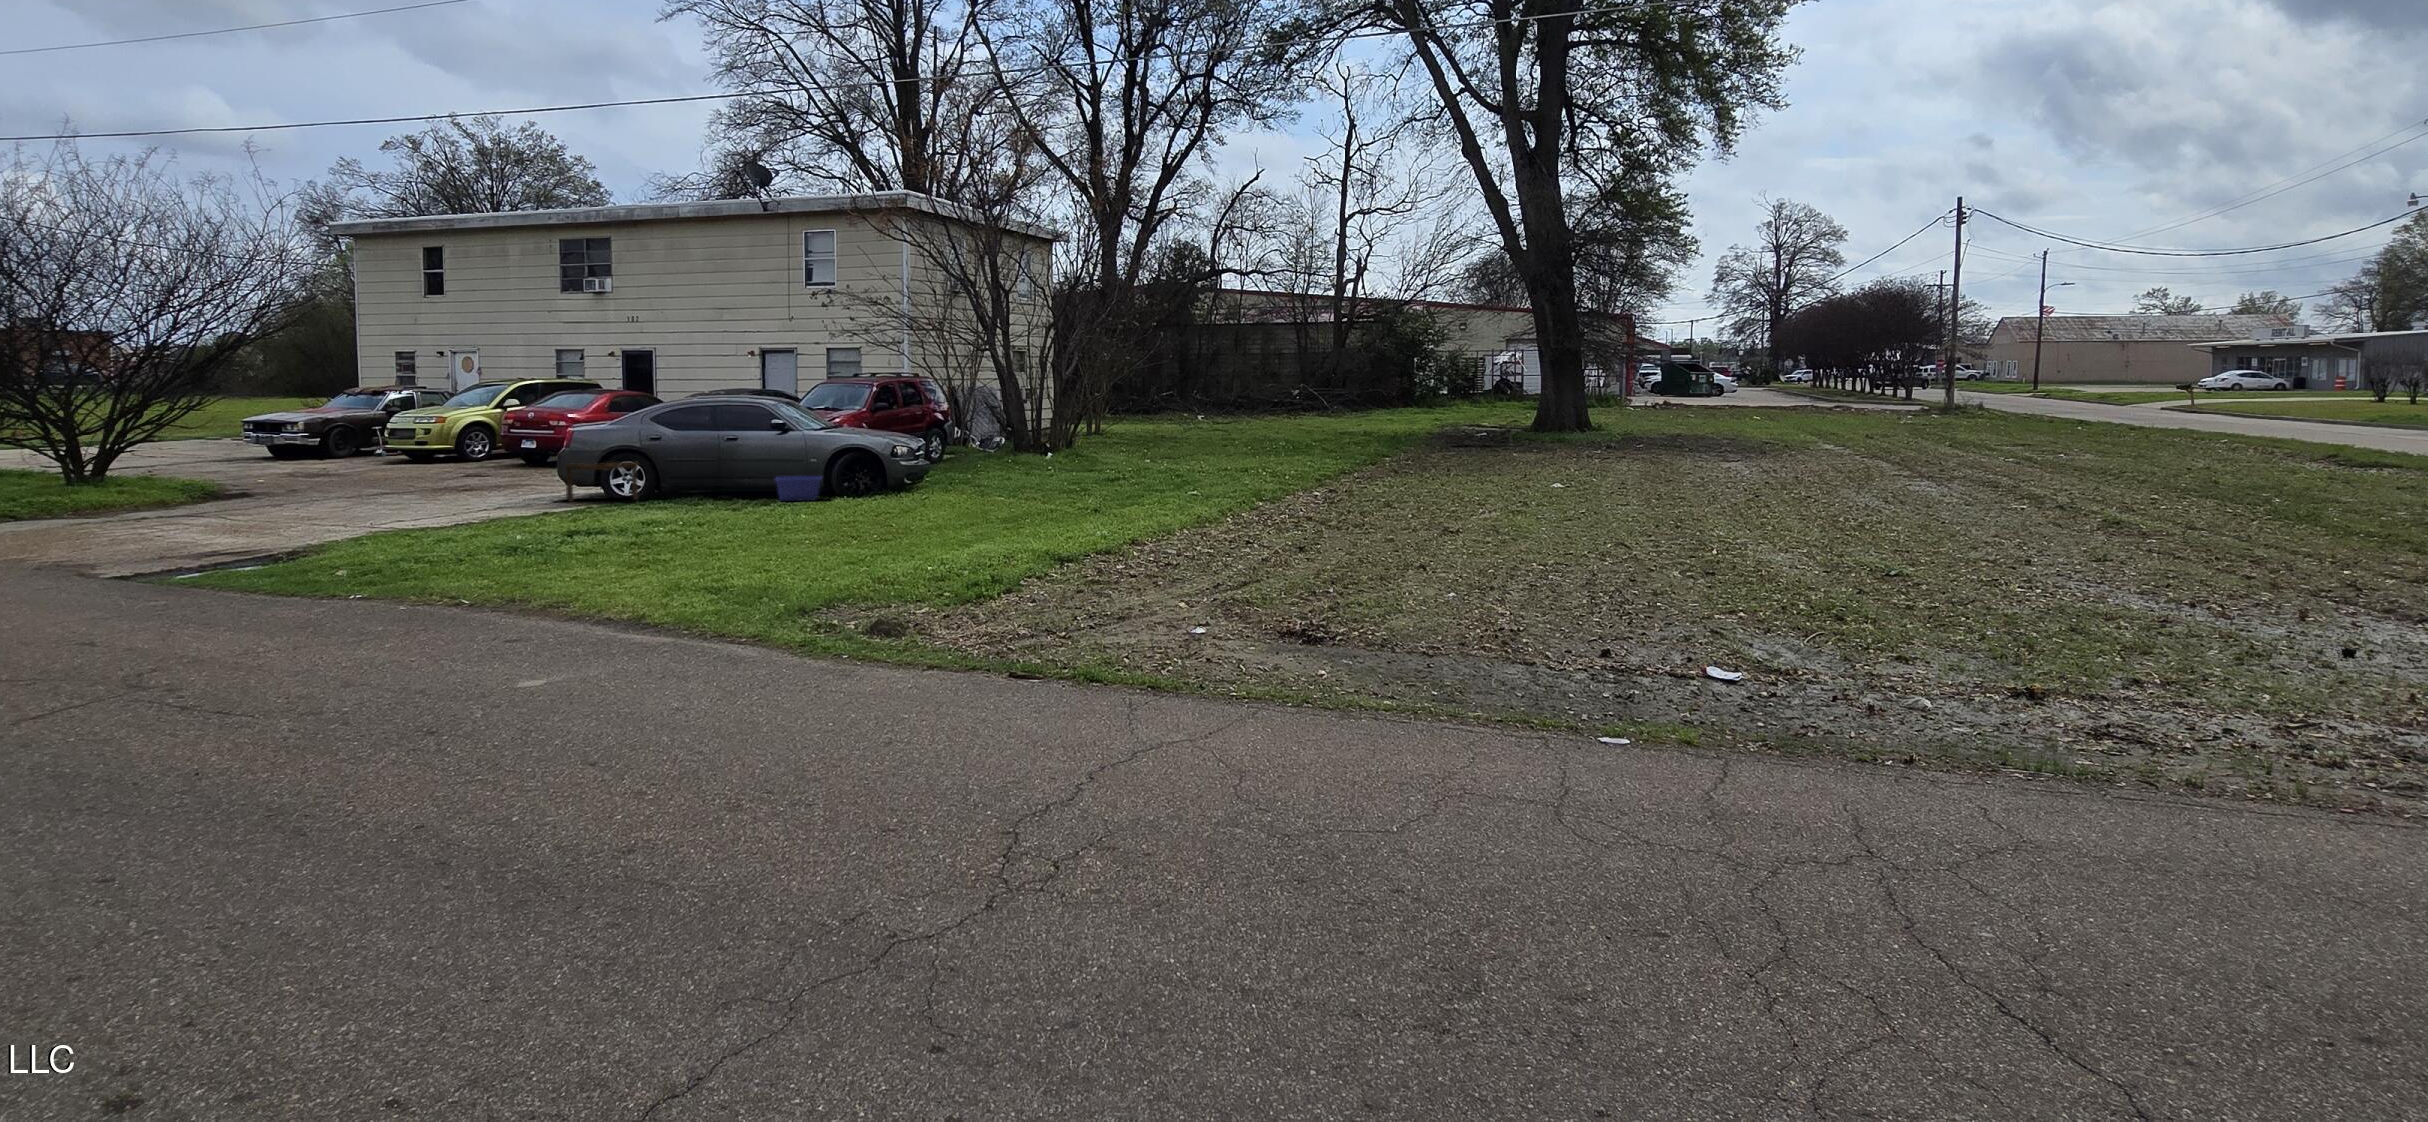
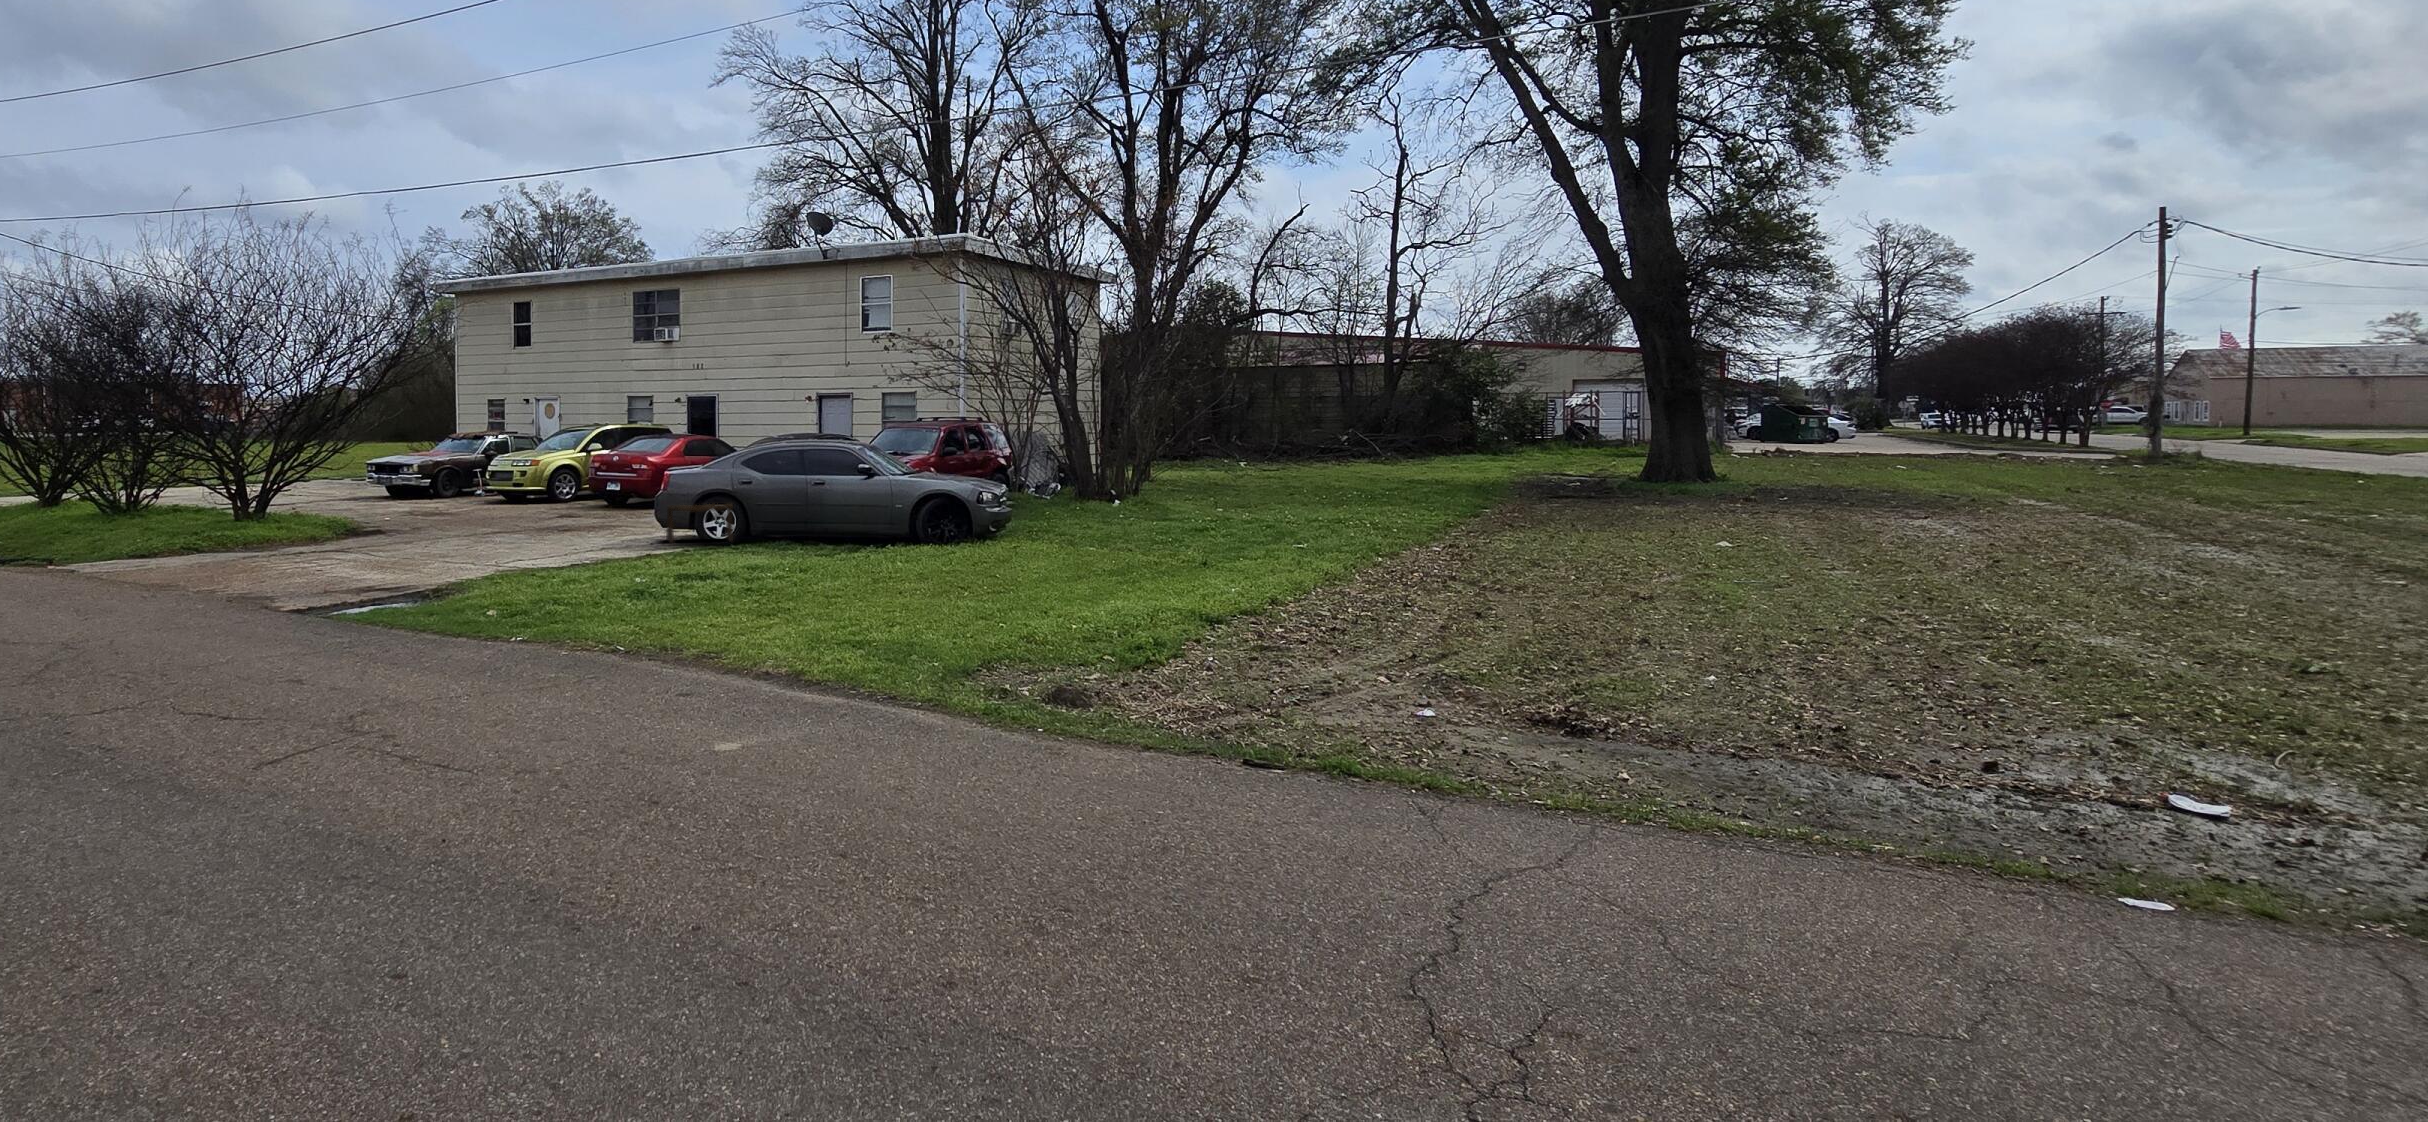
storage bin: present [775,476,822,501] -> none [866,520,912,544]

